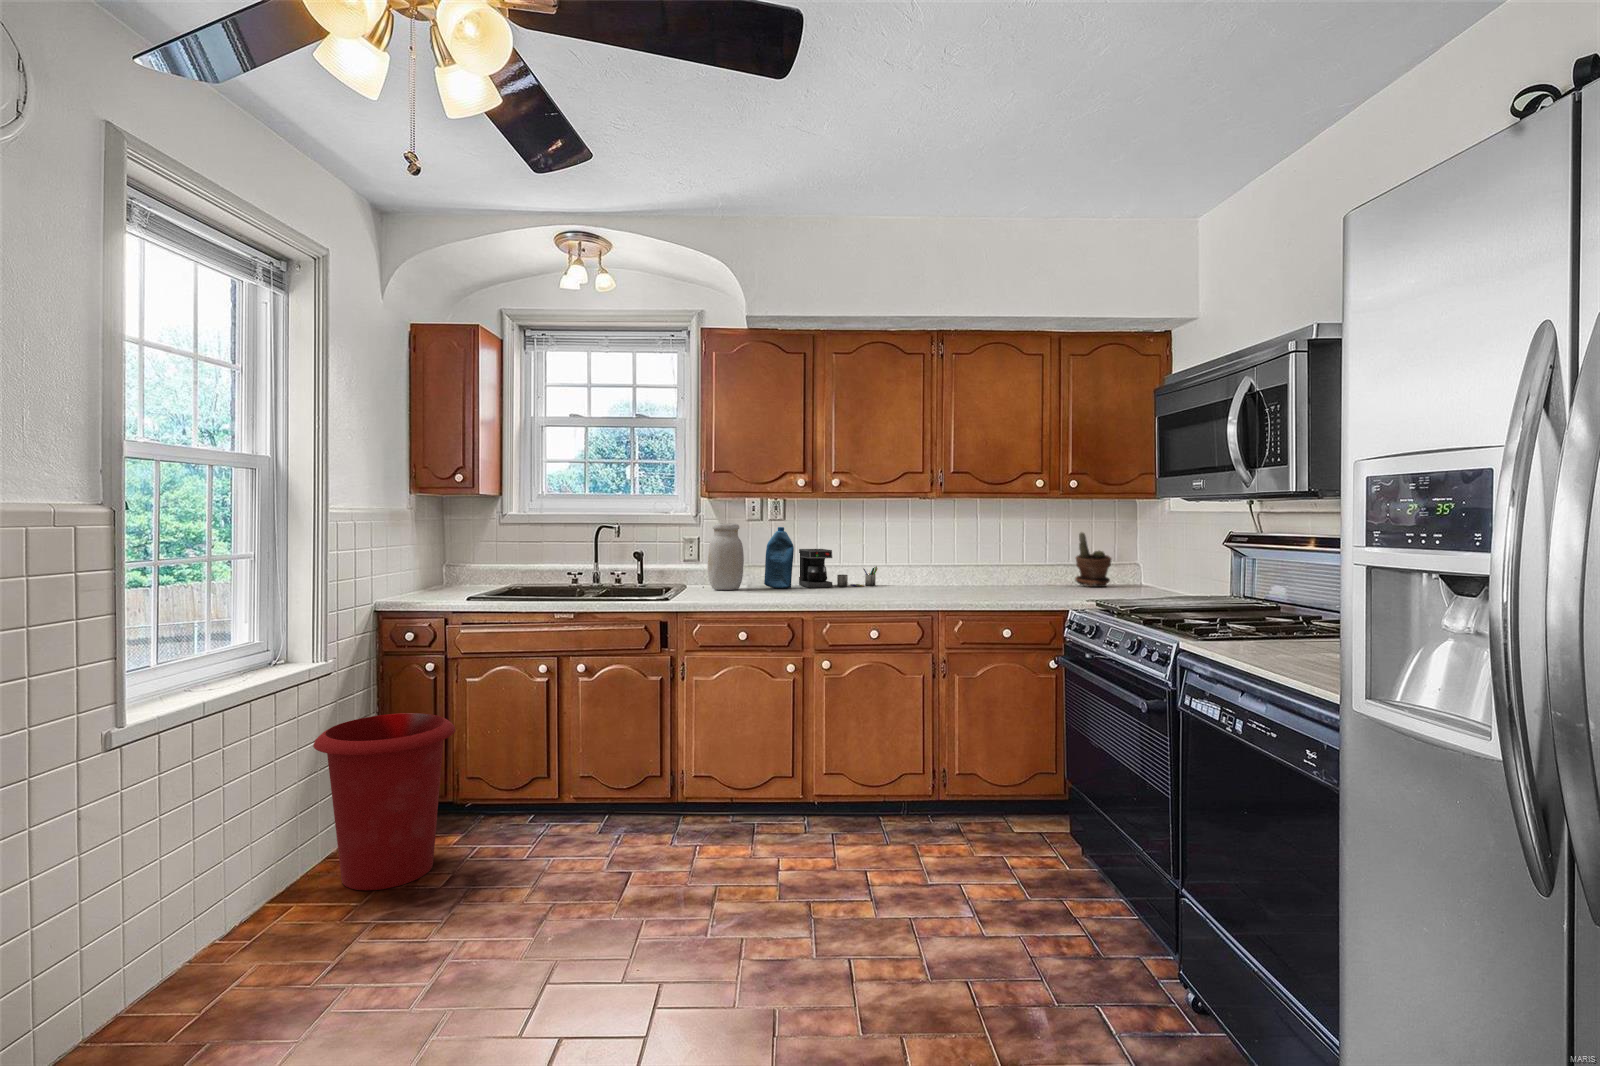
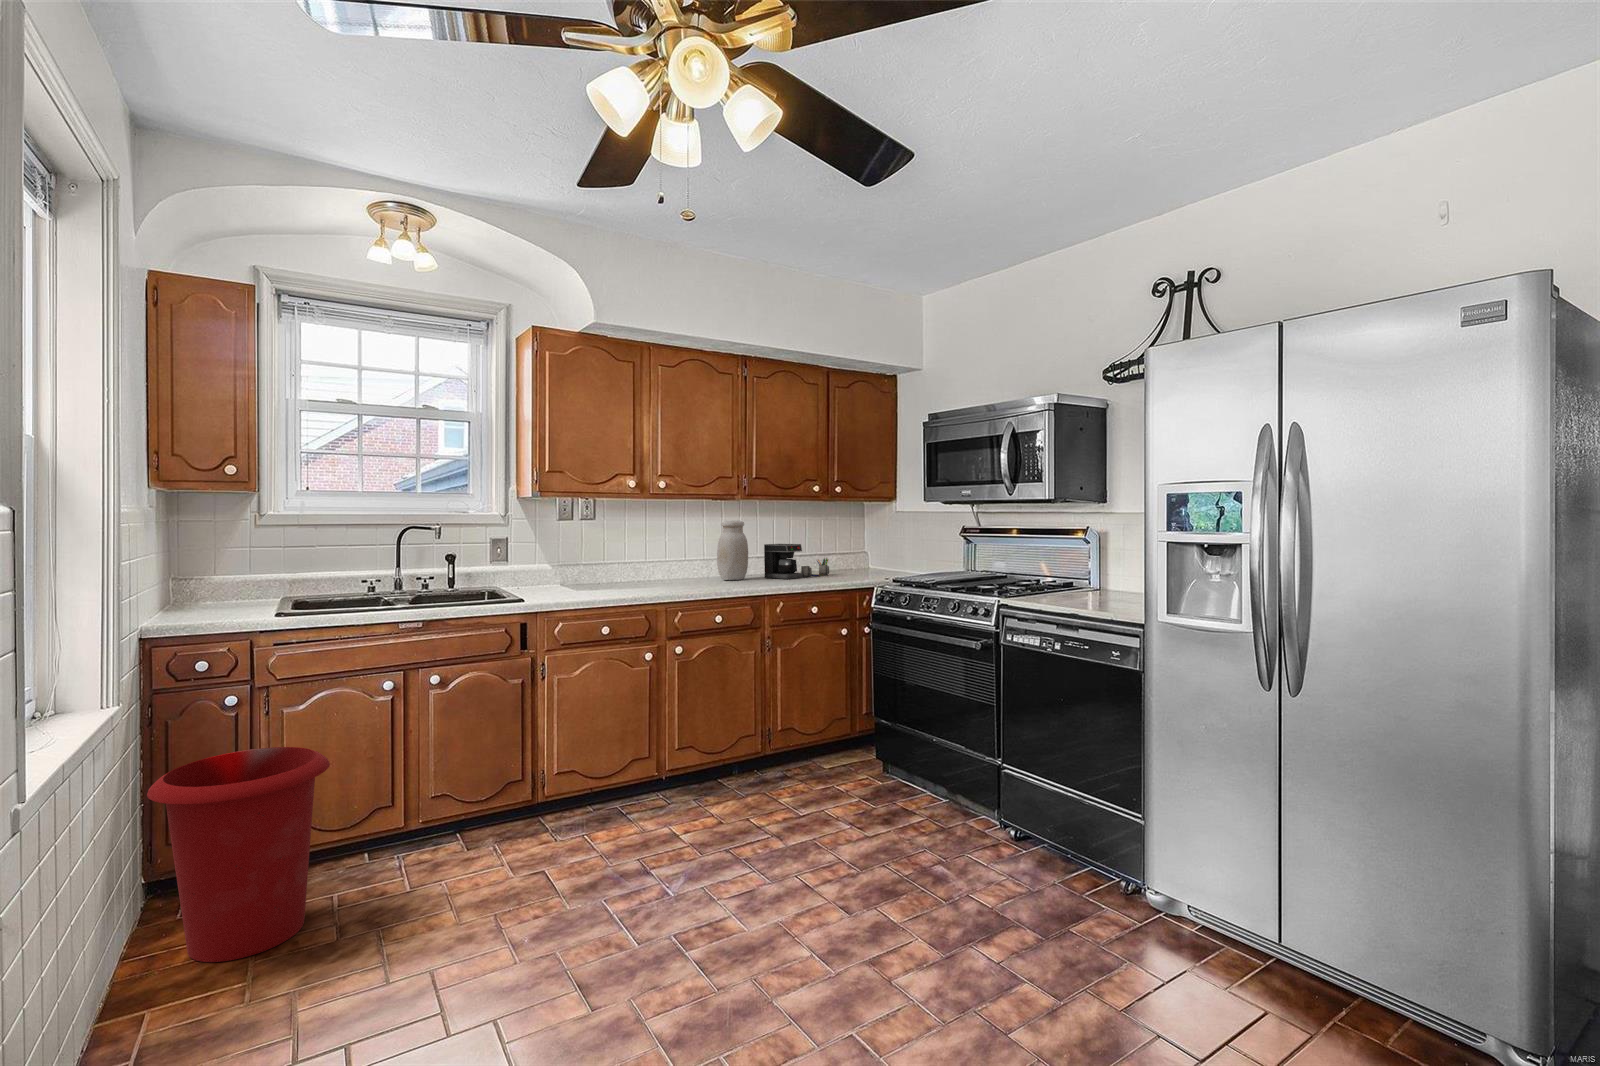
jar: present [708,523,744,590] -> present [717,520,748,580]
bottle: present [764,527,794,589] -> none [582,527,613,586]
potted plant: present [1075,532,1111,587] -> none [832,527,860,571]
coffee maker: present [799,549,878,588] -> present [764,544,829,579]

